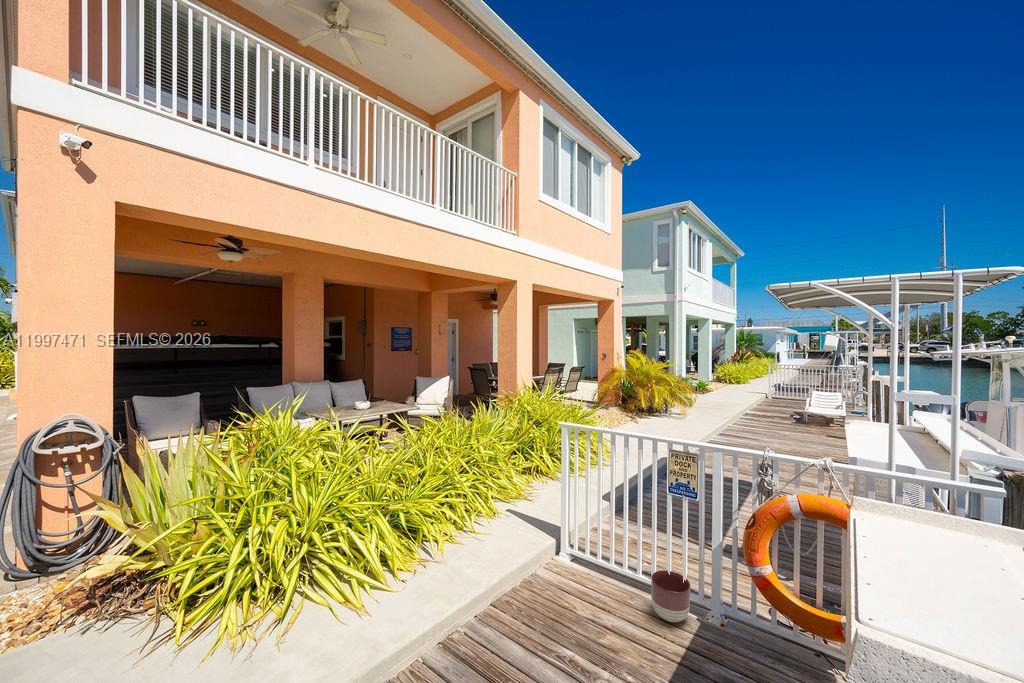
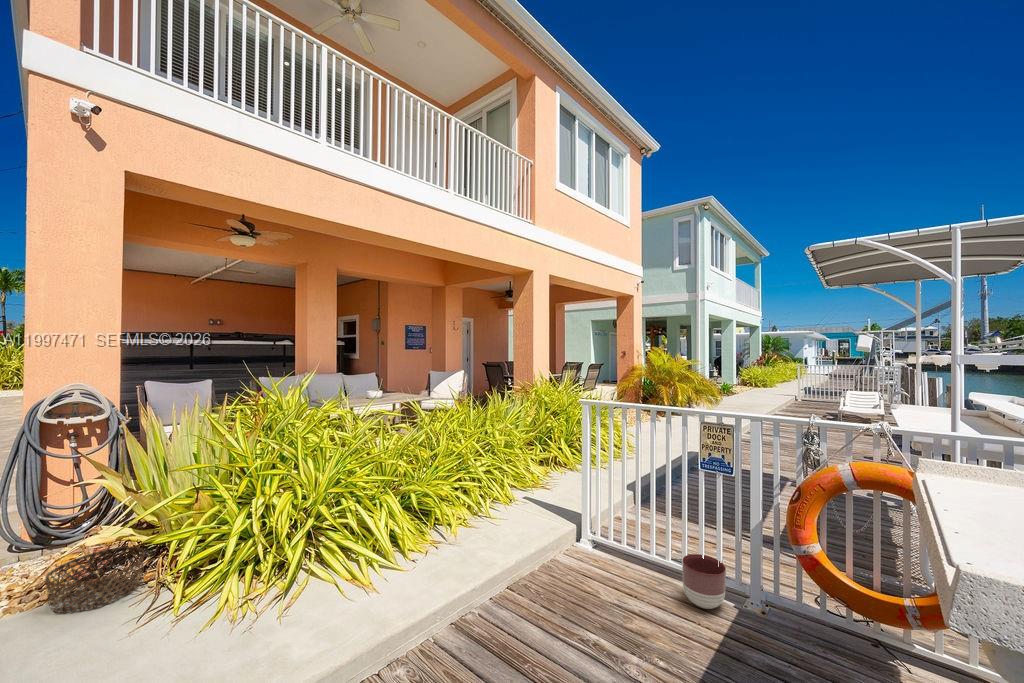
basket: none [46,575,143,646] -> present [45,547,144,613]

